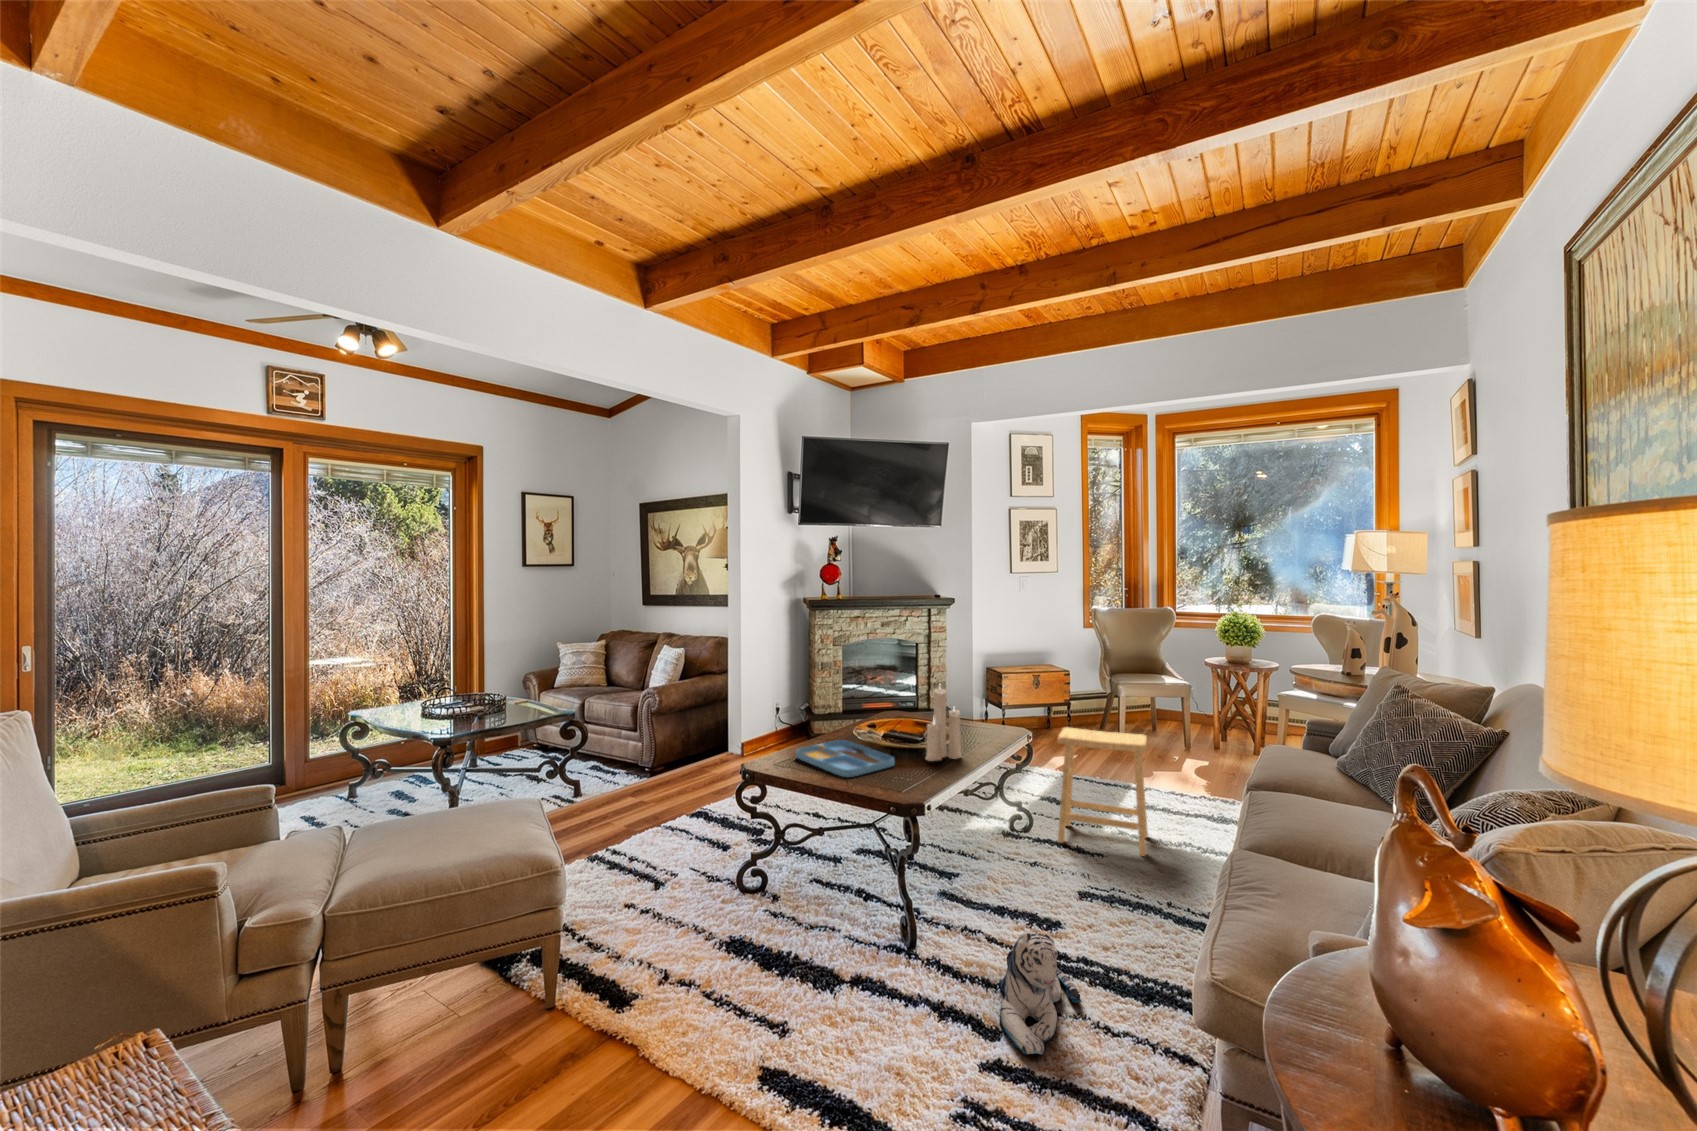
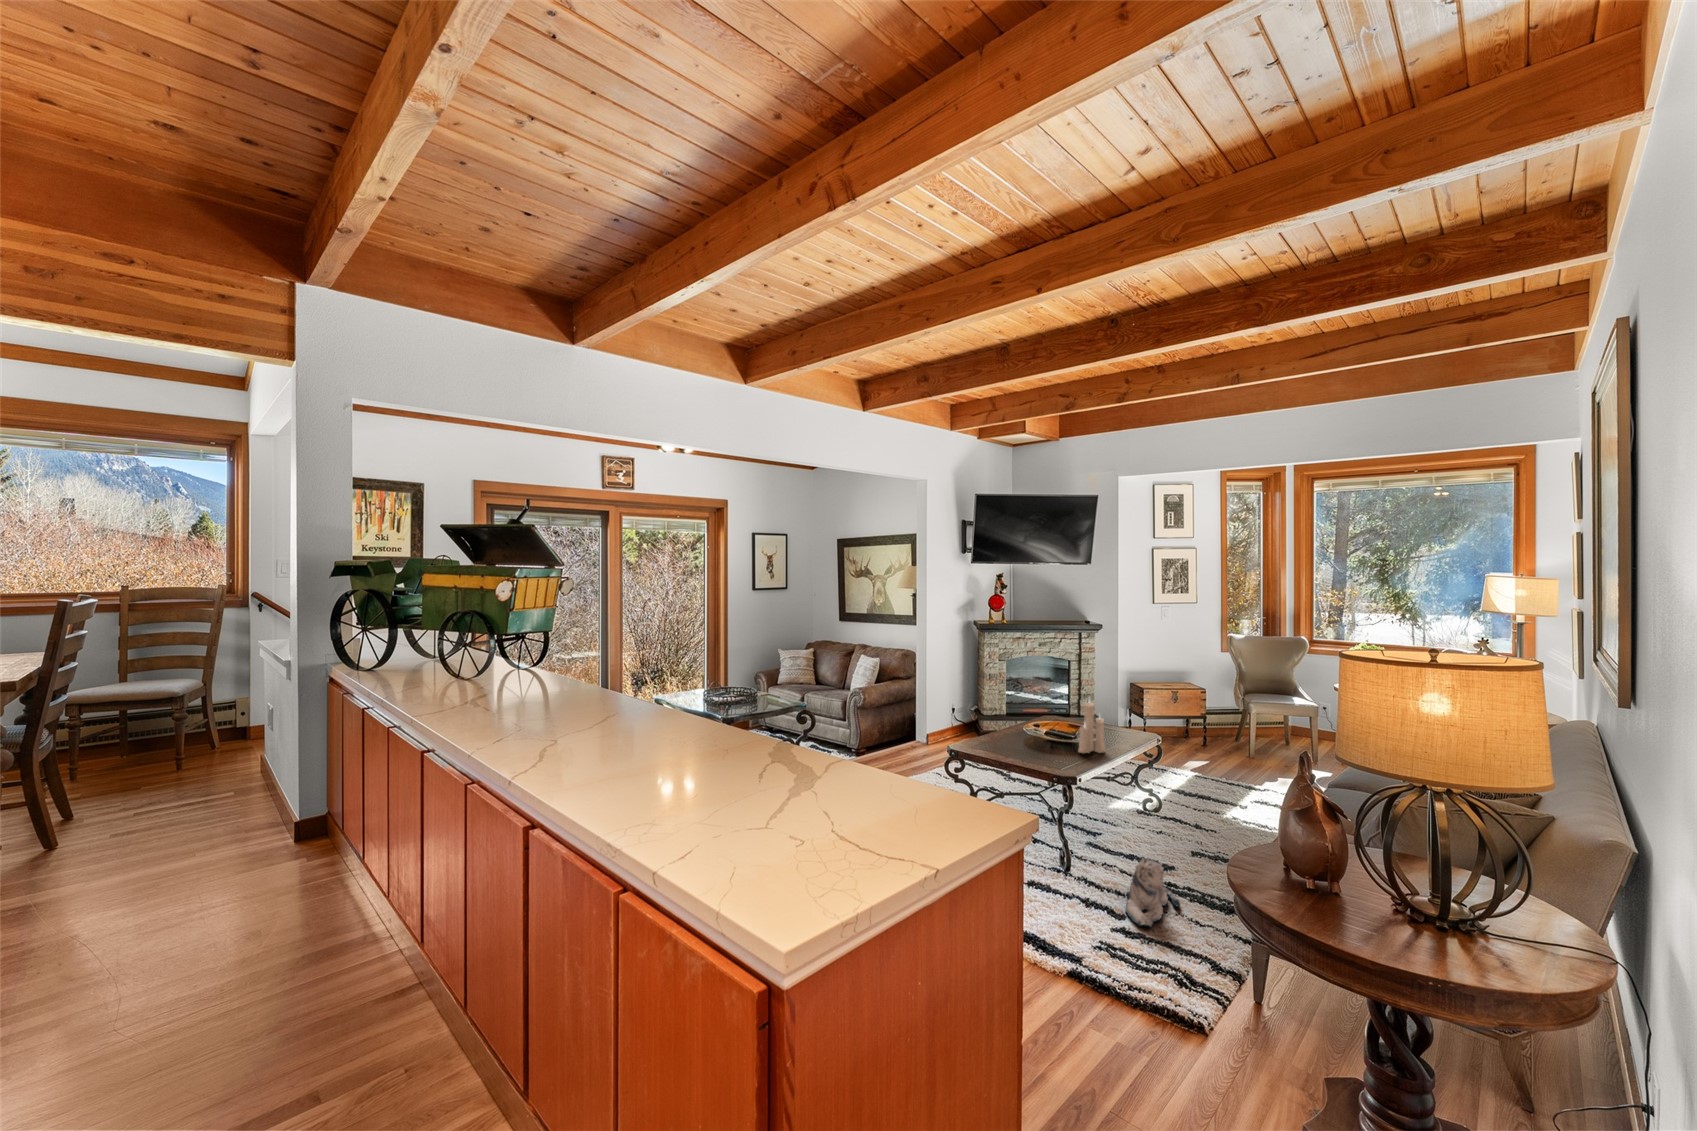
footstool: present [1058,727,1148,856] -> none [1180,736,1255,835]
tray: present [796,740,895,777] -> none [984,735,1056,760]

